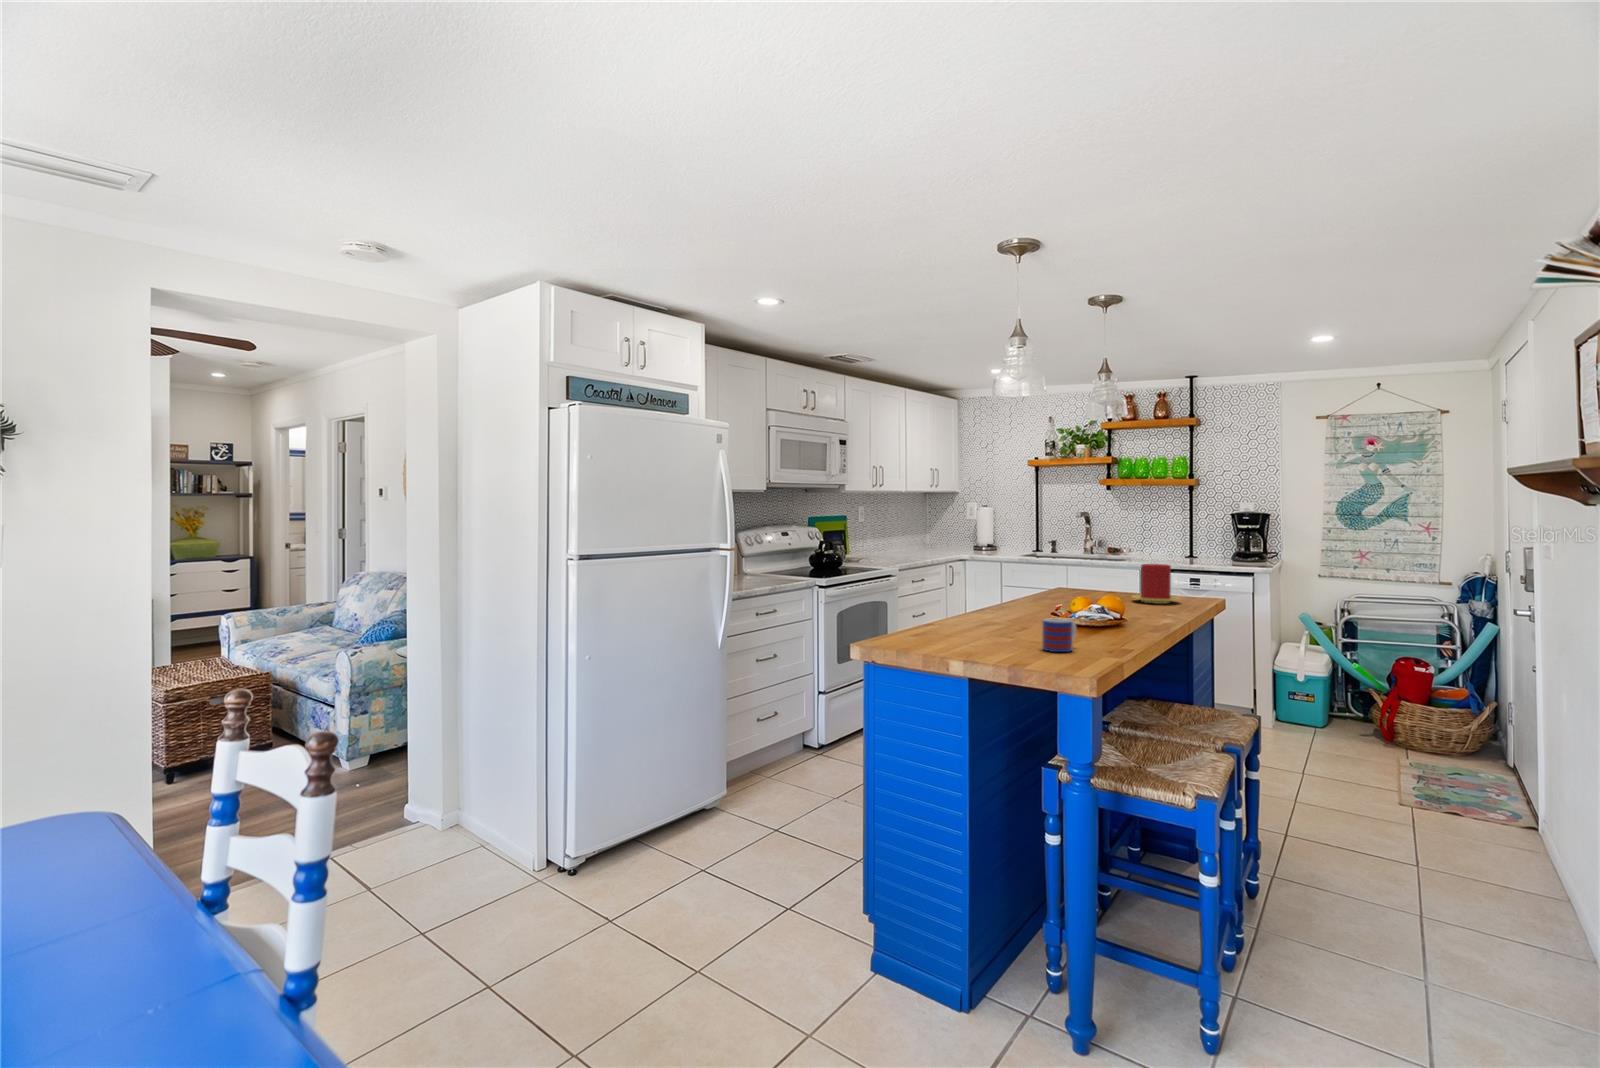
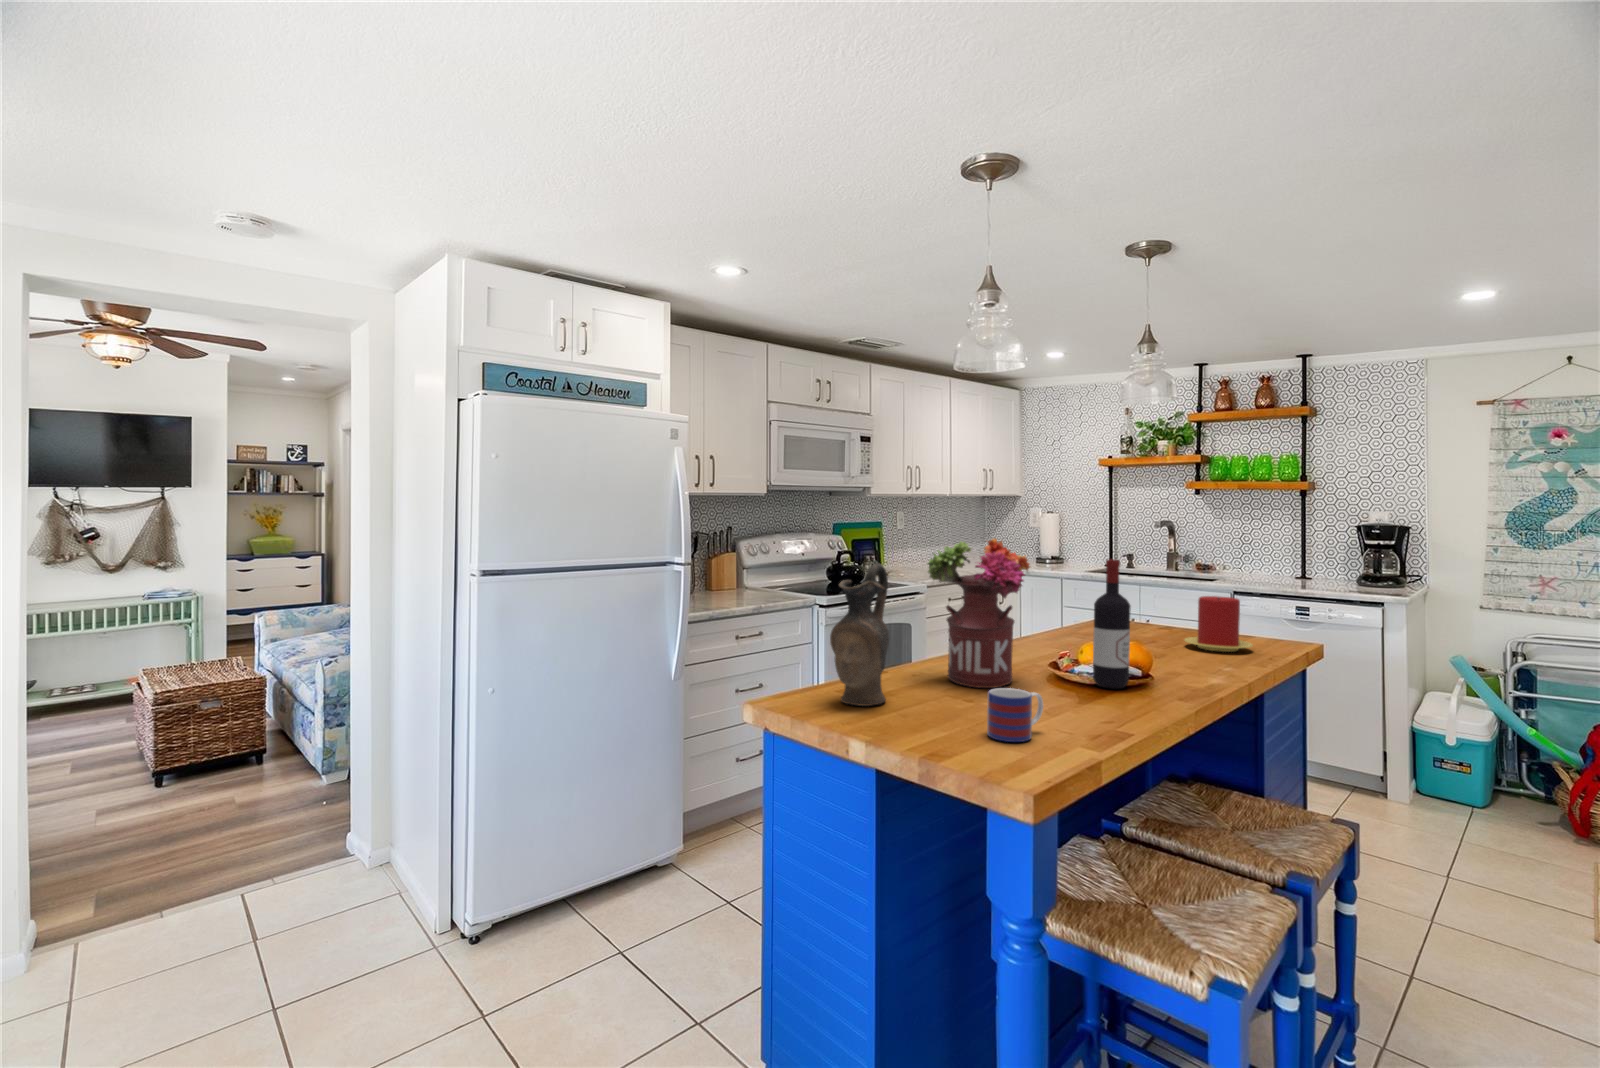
flower arrangement: none [970,519,1045,628] -> present [928,538,1030,688]
wine bottle: none [1087,534,1113,625] -> present [1093,559,1131,689]
ceramic pitcher: none [919,538,960,639] -> present [830,563,889,706]

